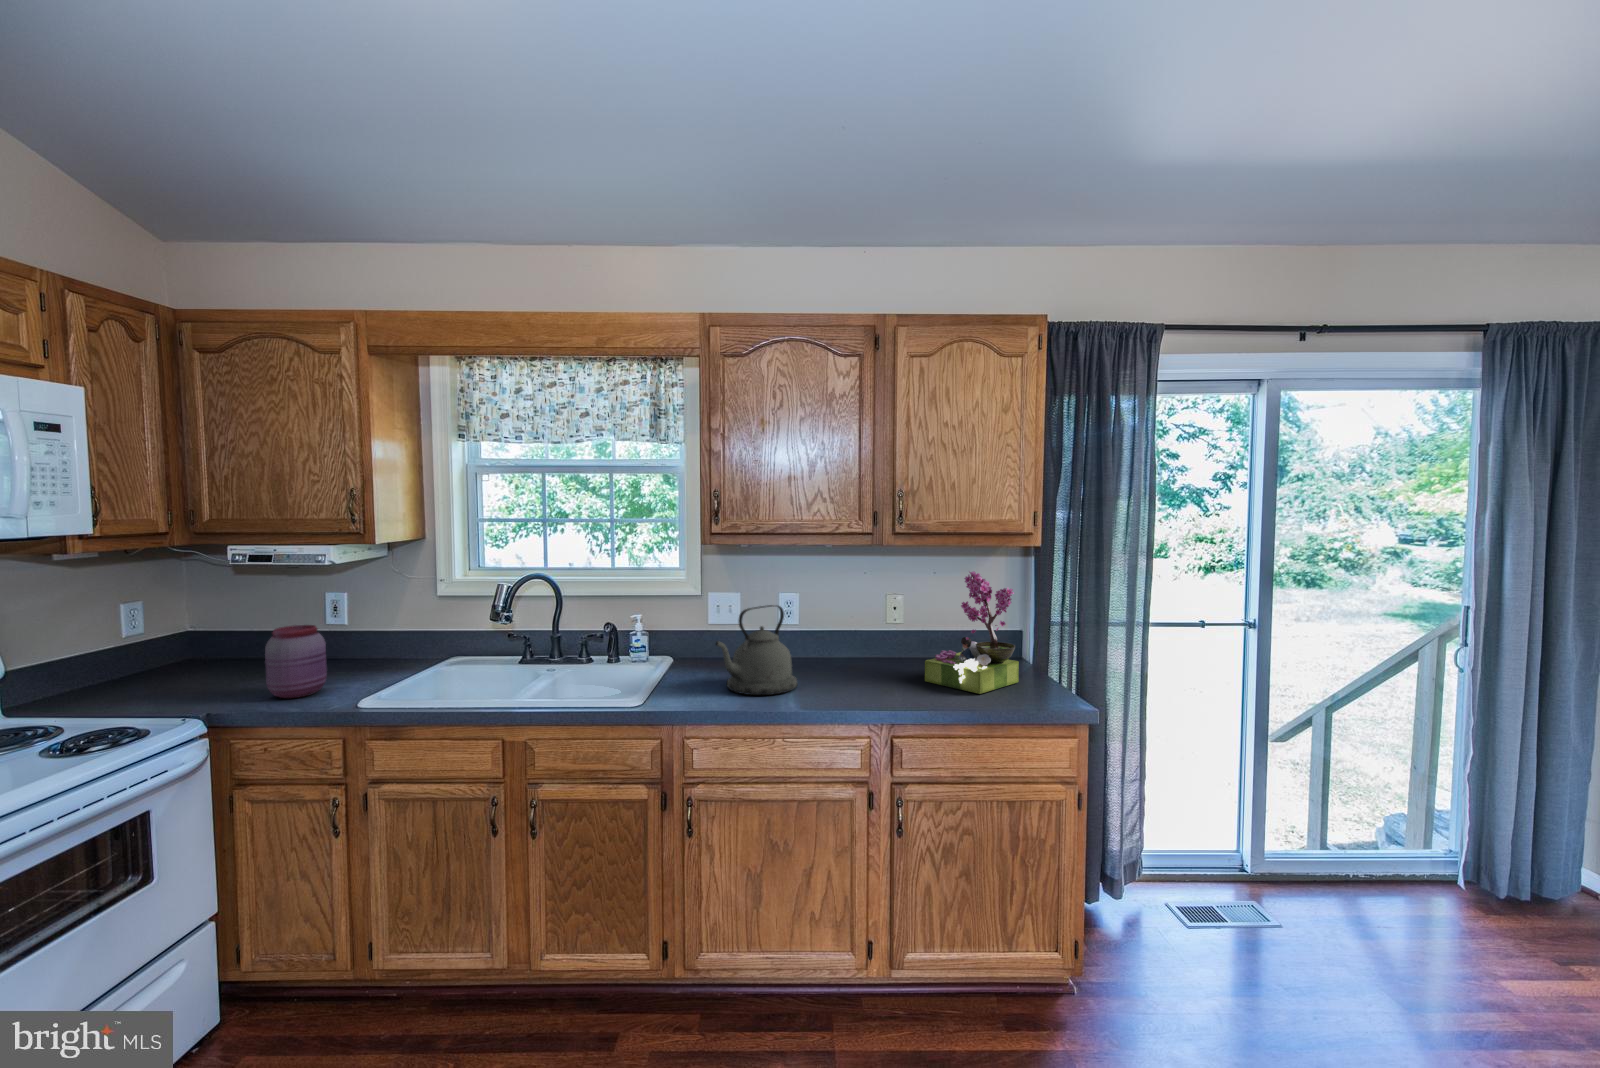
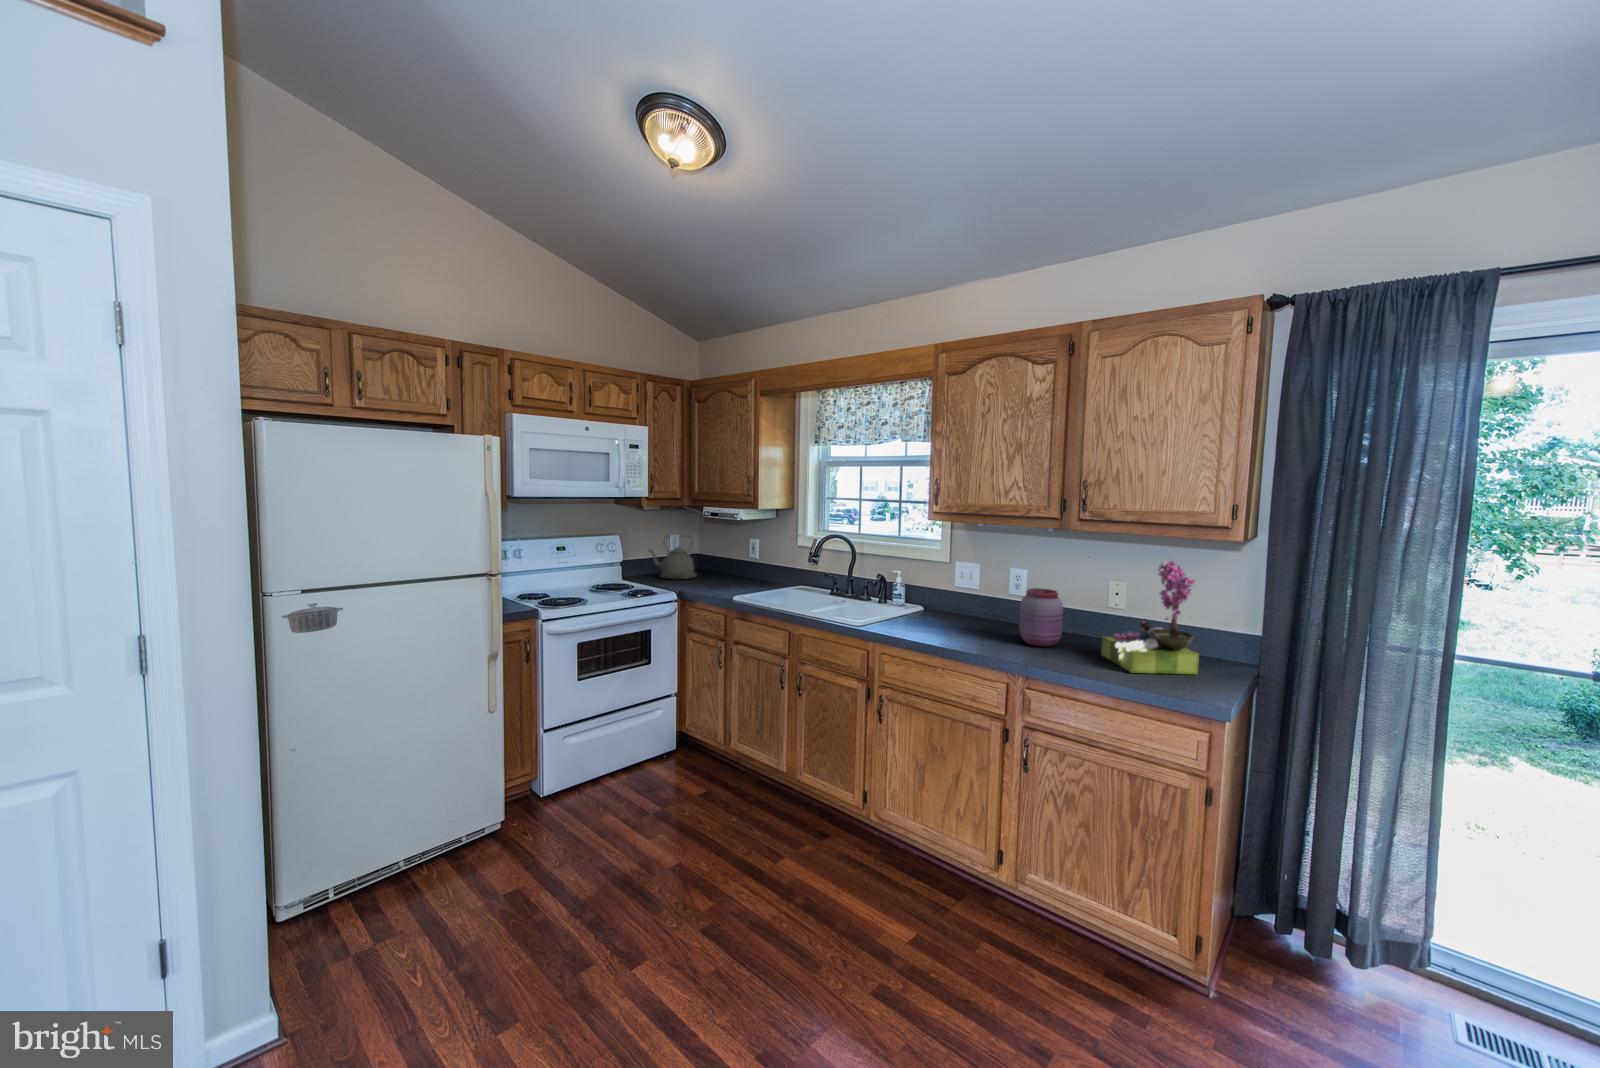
kettle: present [716,605,797,695] -> present [649,547,697,580]
jar: present [265,625,327,699] -> present [1019,588,1063,647]

